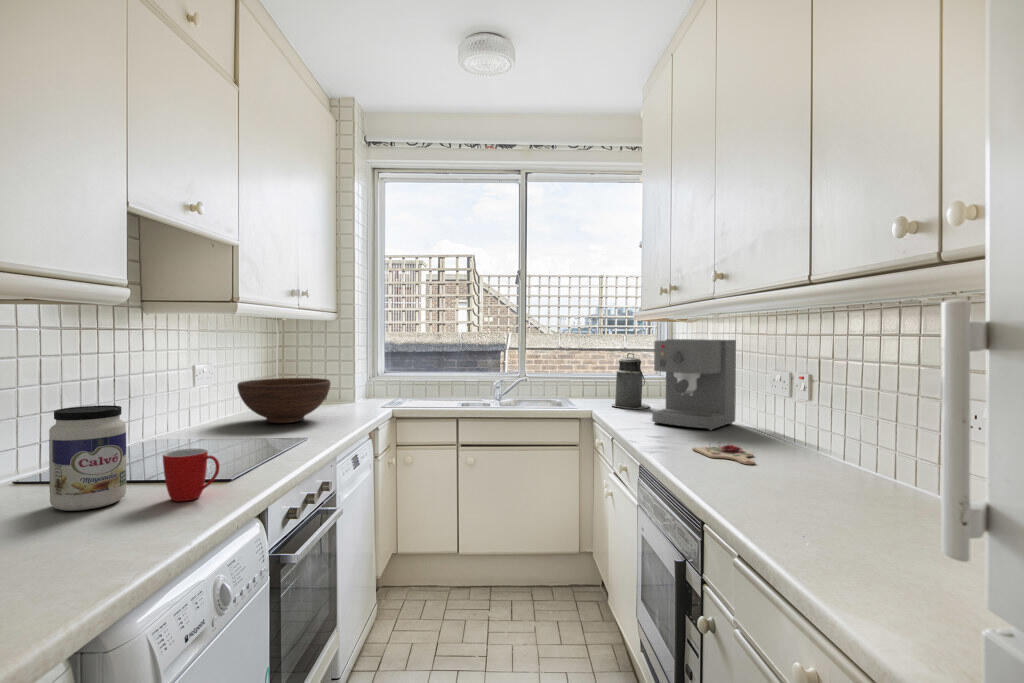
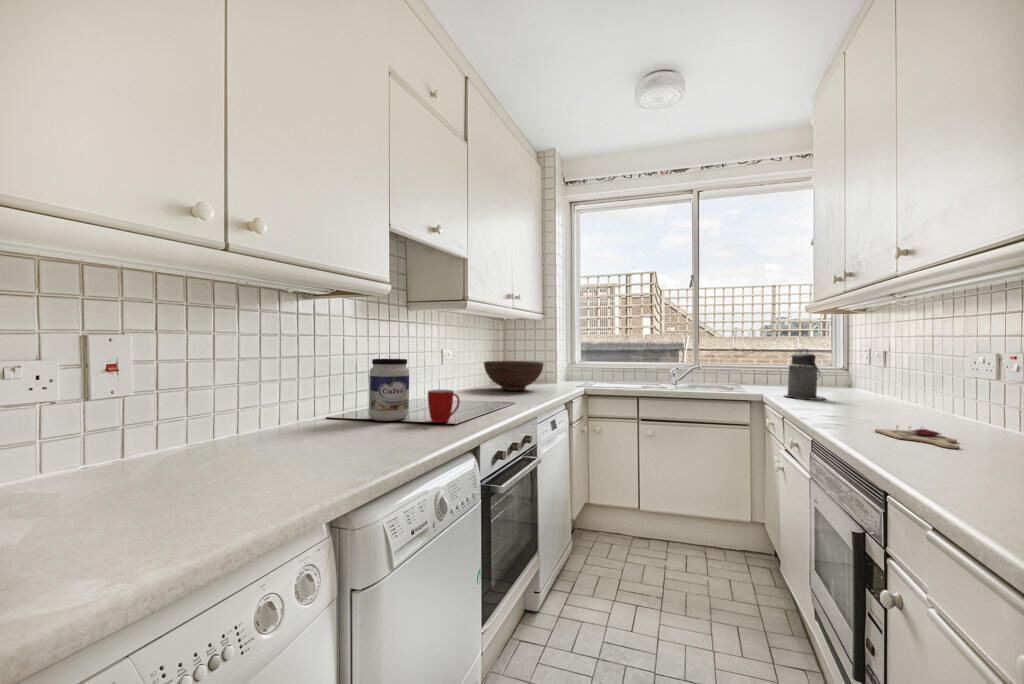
coffee maker: present [652,339,736,431] -> none [827,330,932,419]

